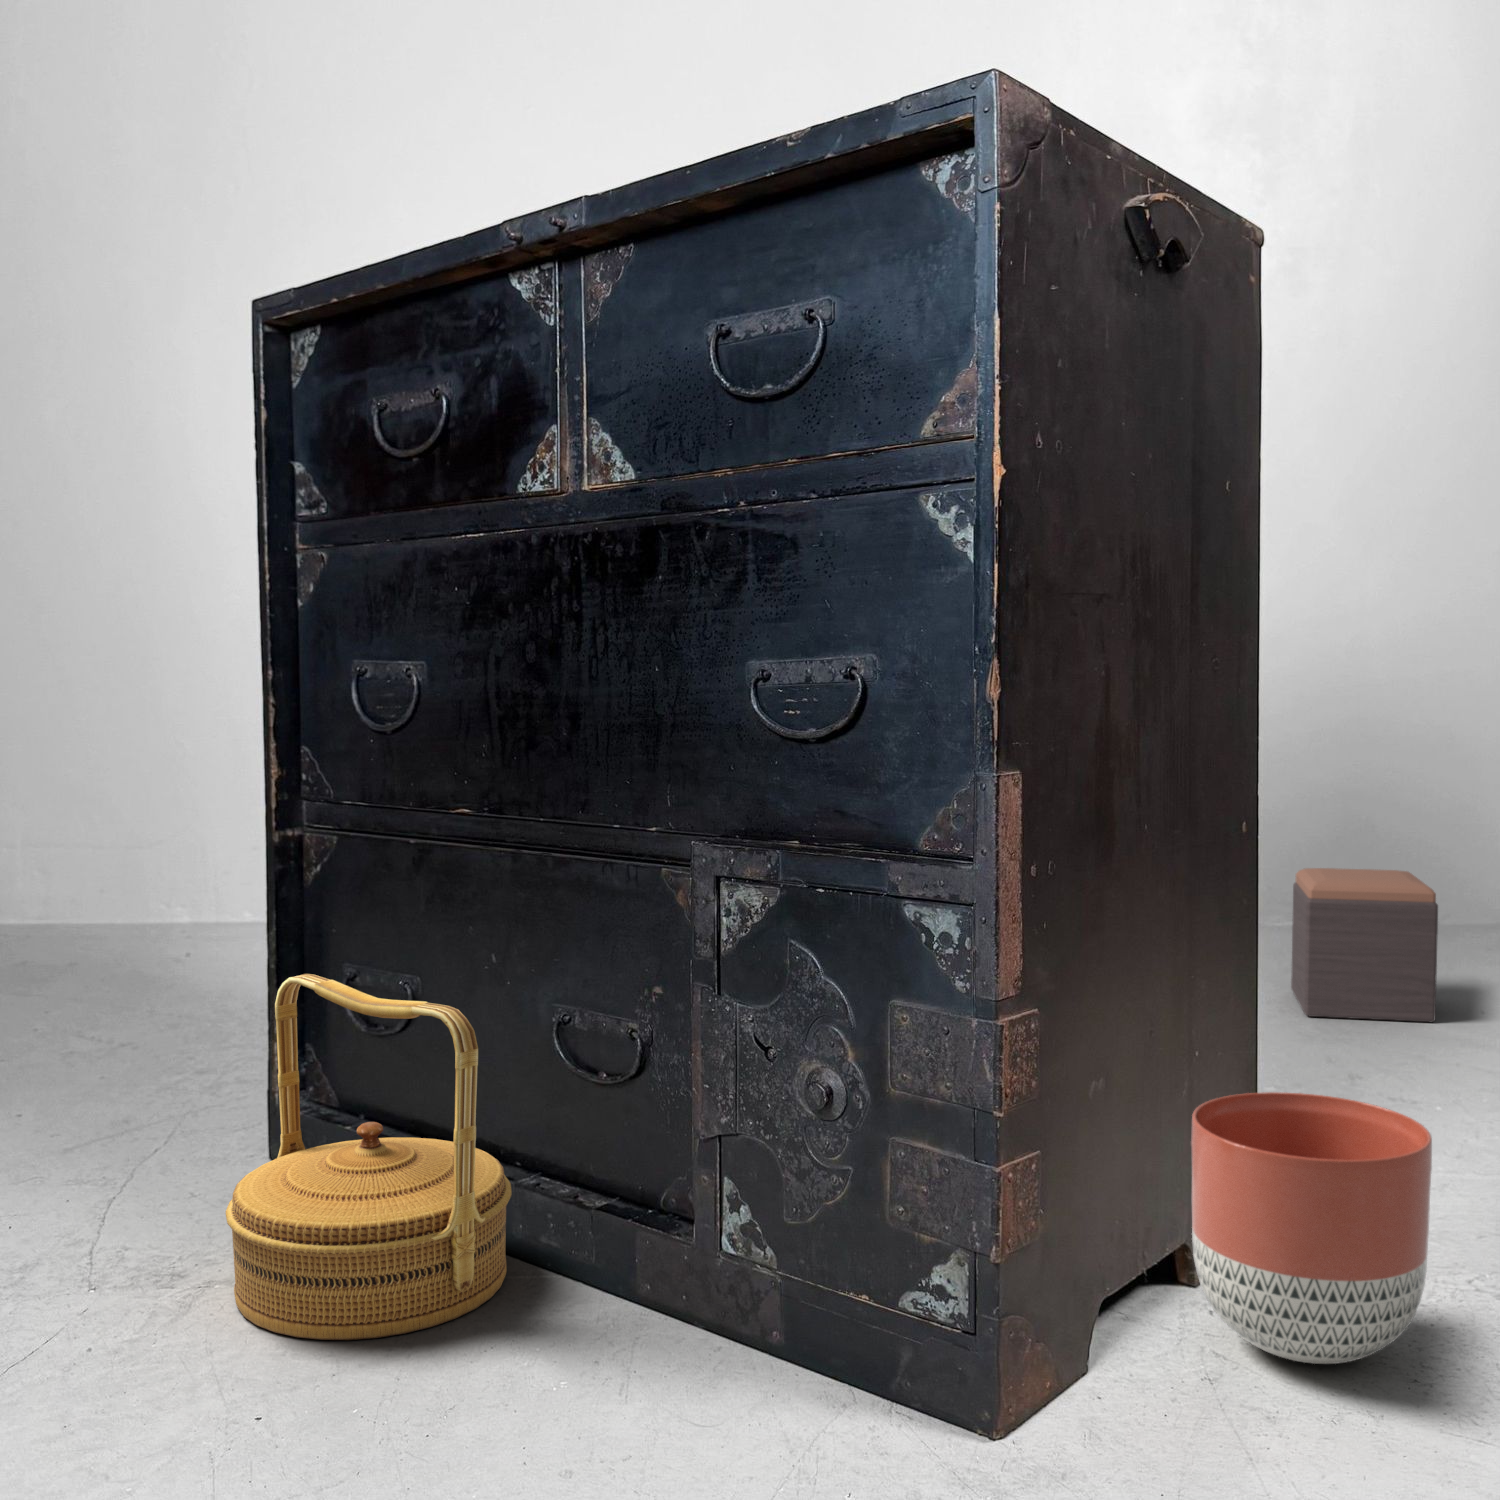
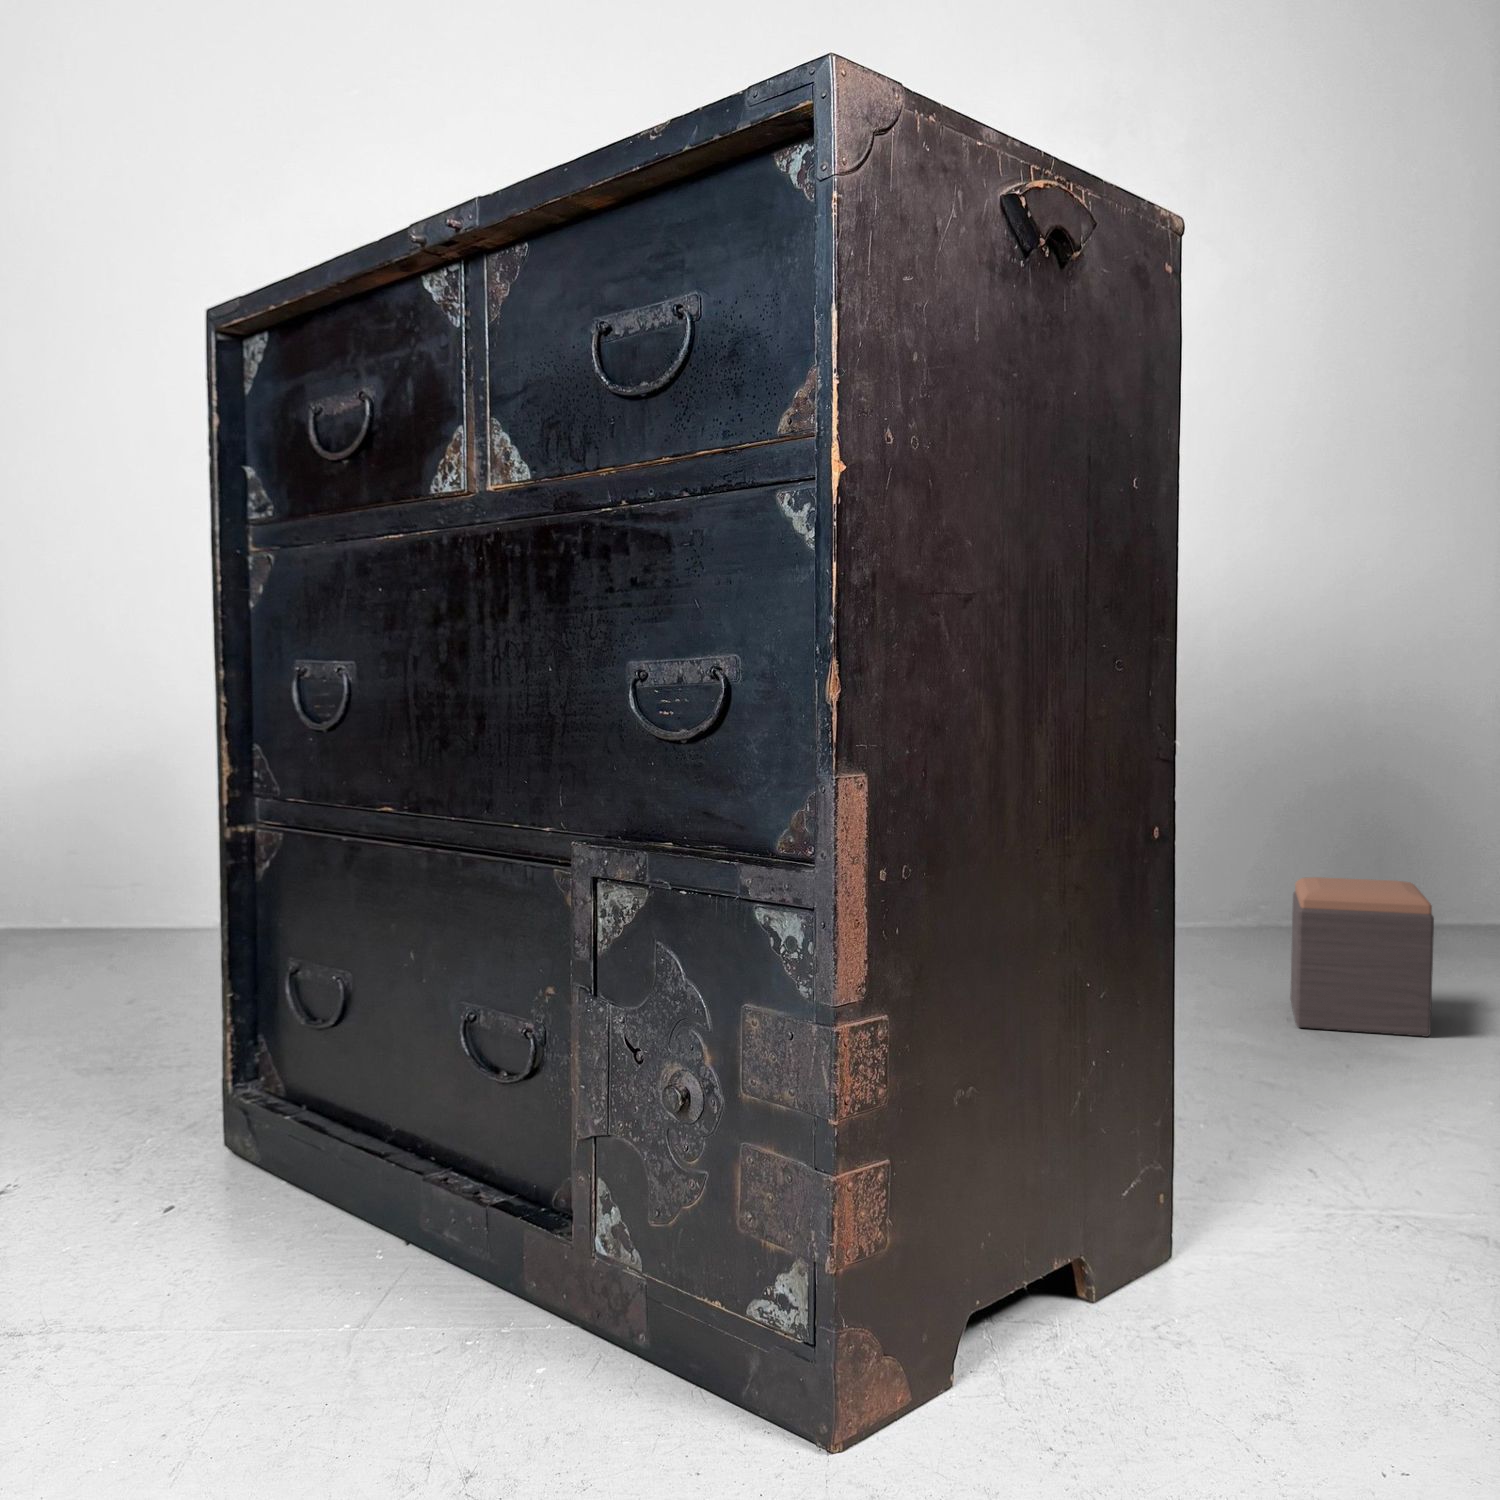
woven basket: present [226,974,512,1340] -> none [127,965,414,1327]
planter: present [1191,1092,1432,1364] -> none [1071,1107,1314,1391]

